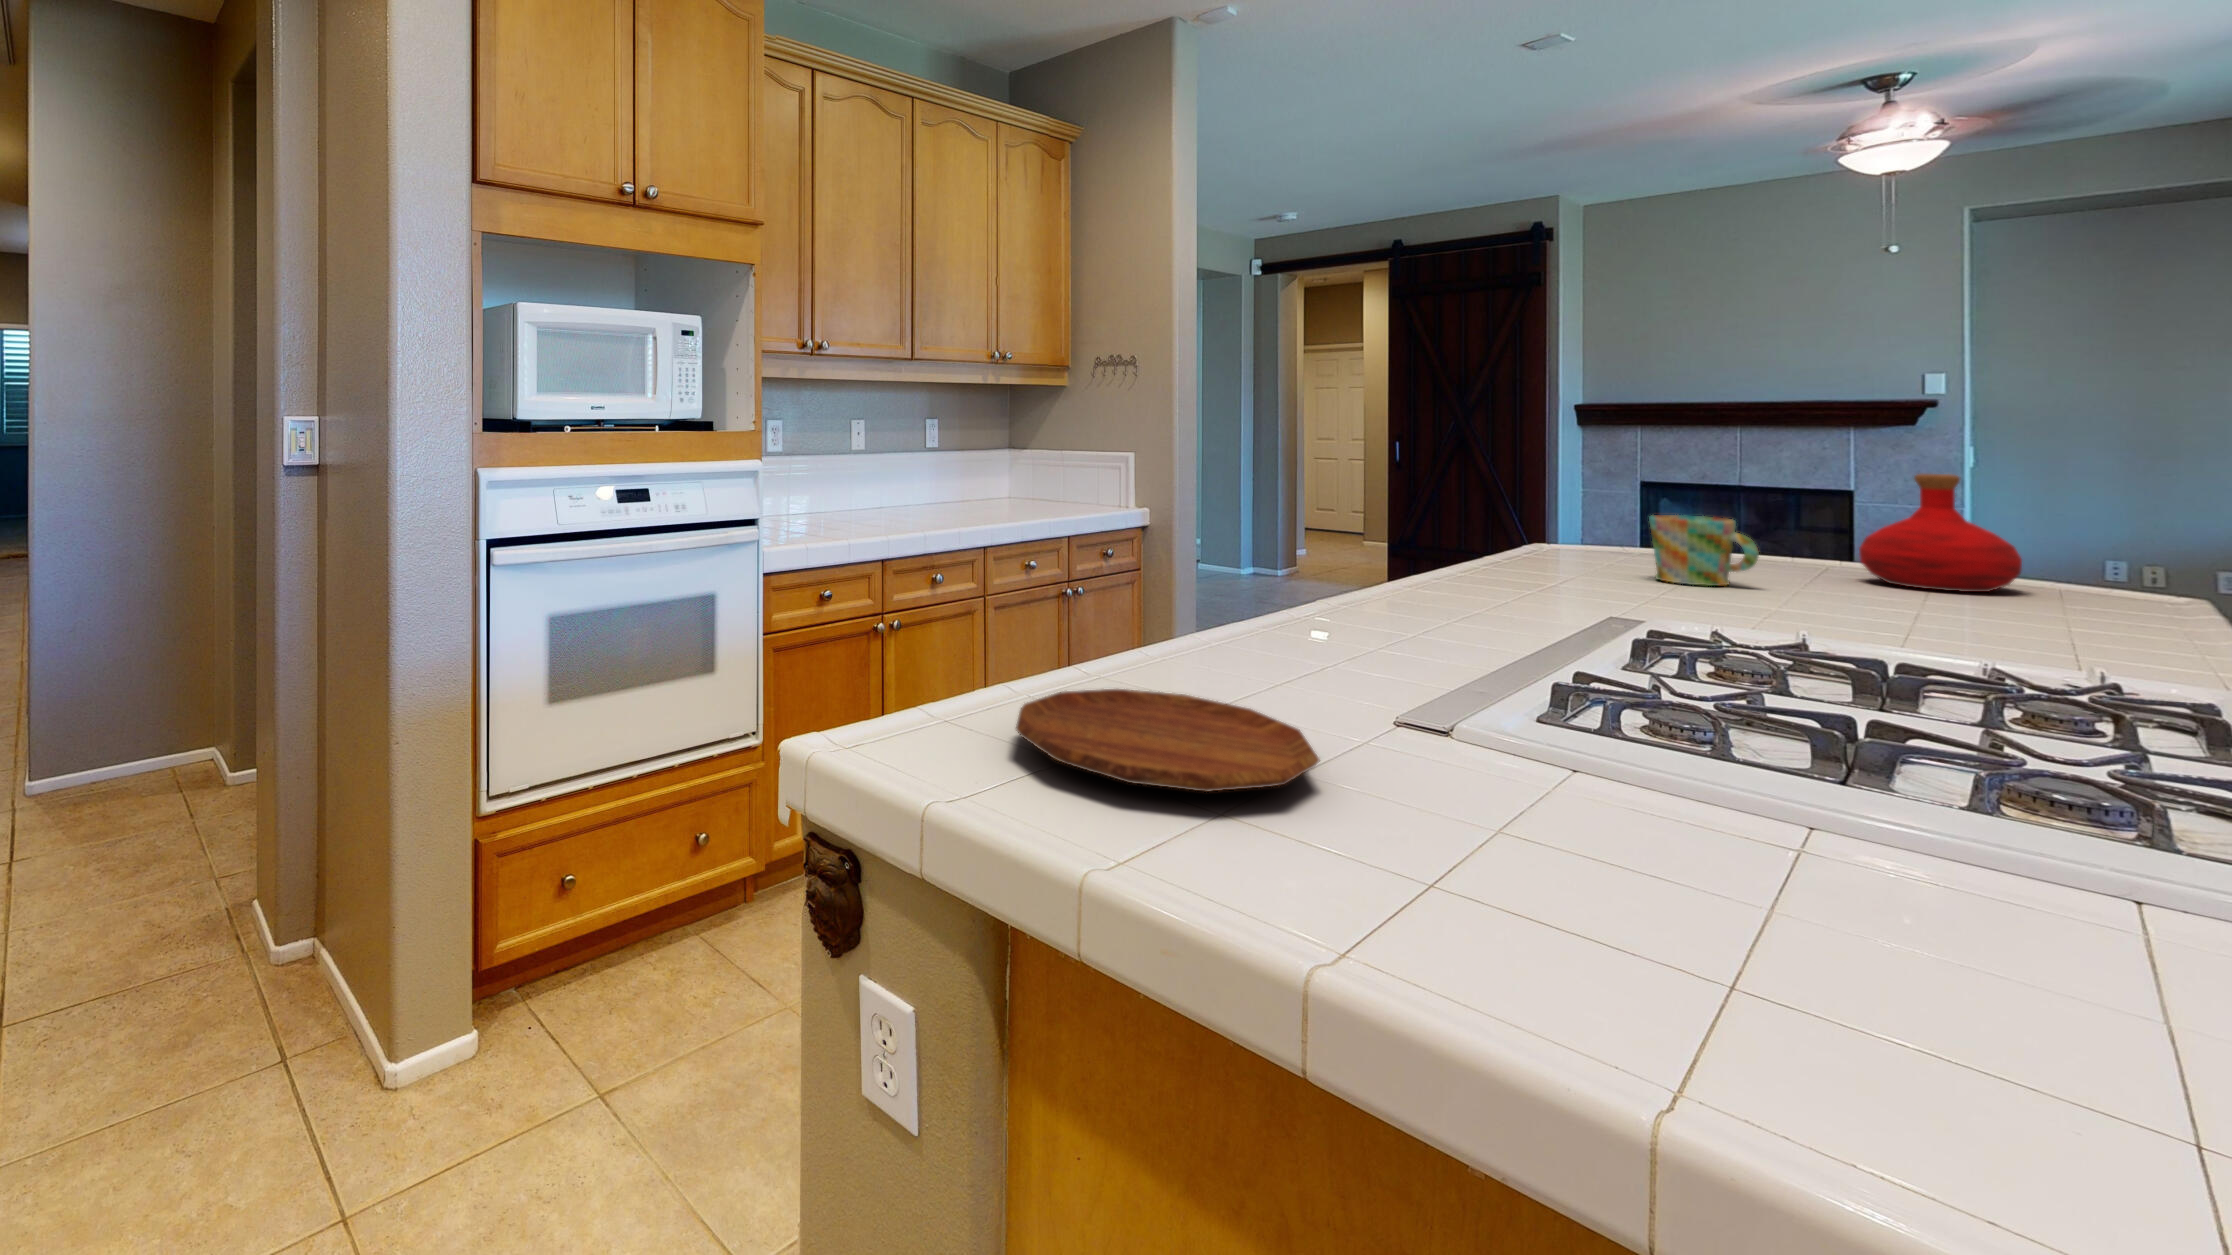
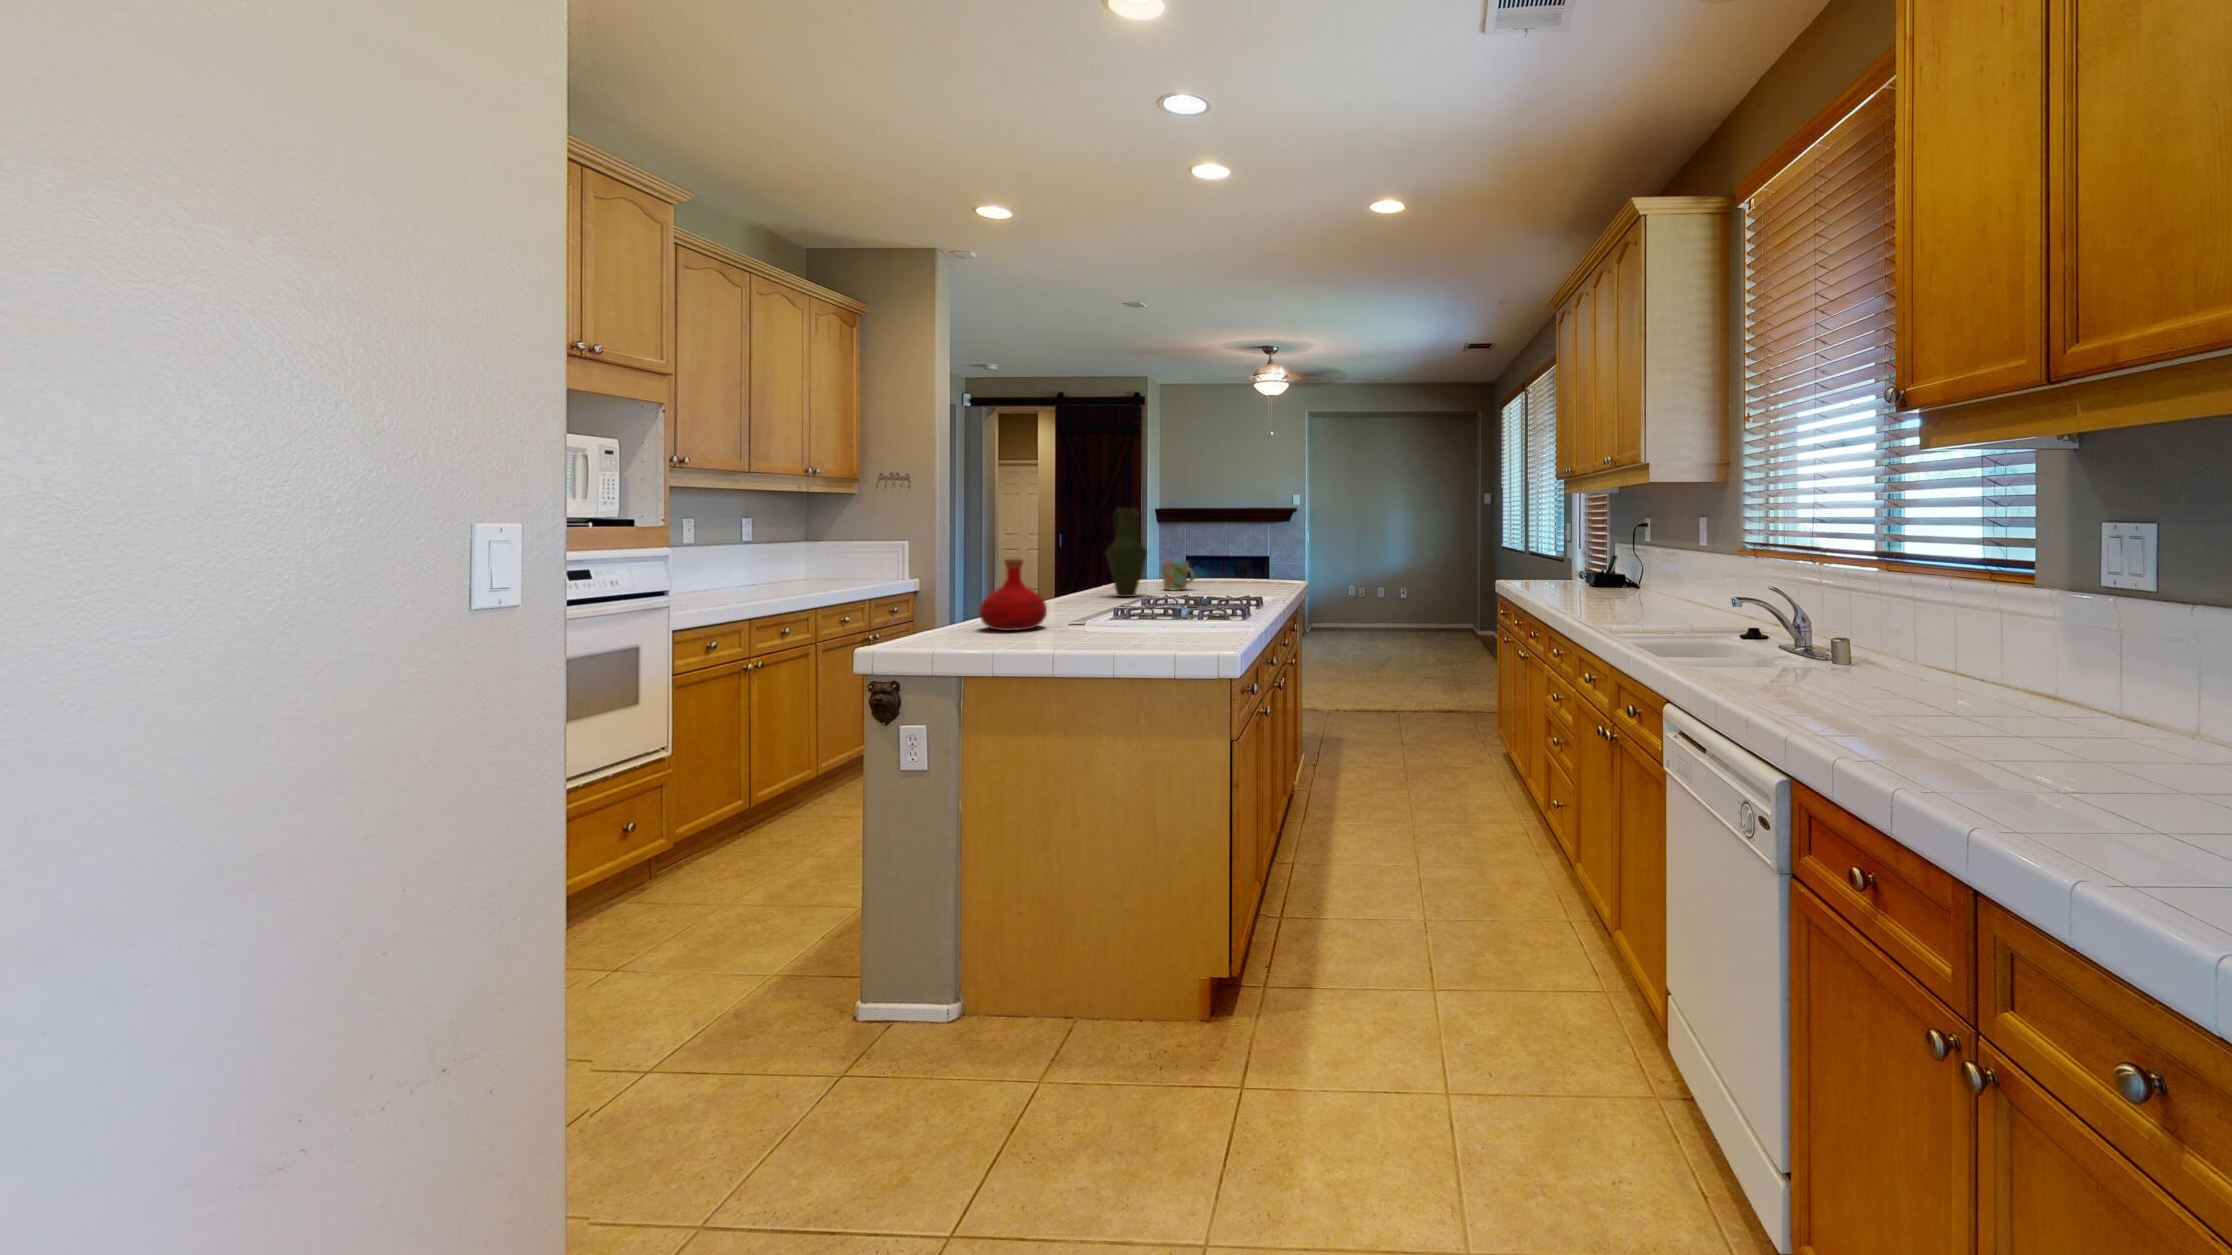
vase: none [1494,392,1616,595] -> present [1106,508,1148,597]
bottle: present [1859,474,2022,592] -> present [980,559,1047,631]
tray: present [1016,689,1320,792] -> none [946,627,1052,647]

